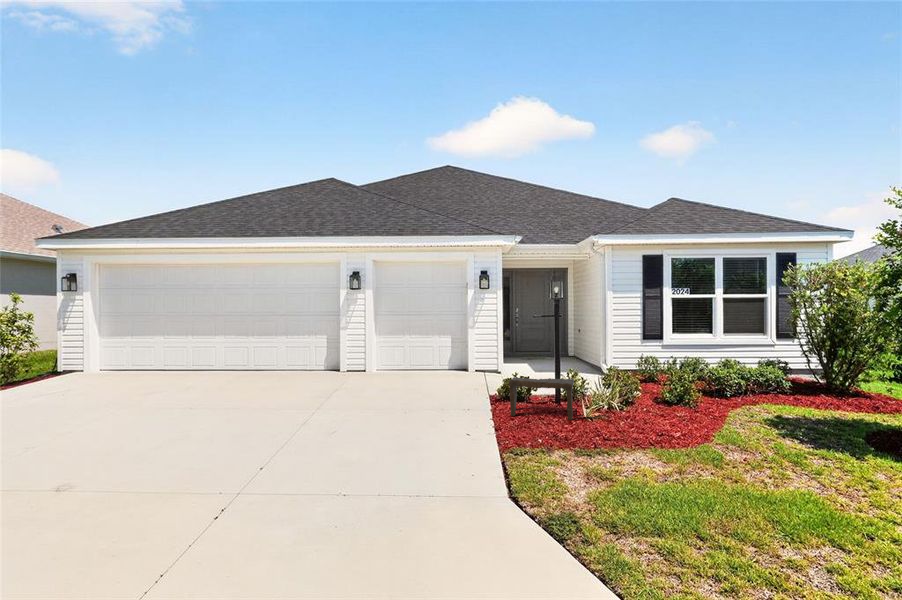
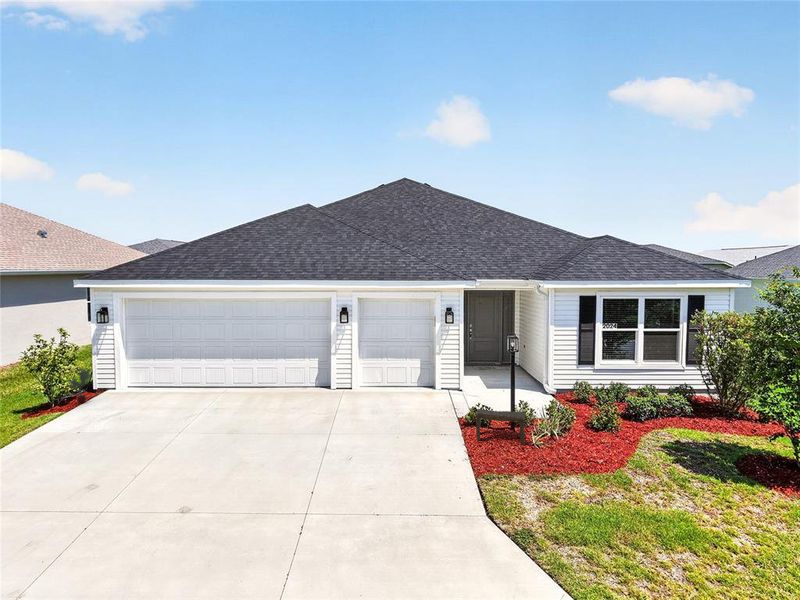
potted tree: none [23,341,60,385] -> present [68,367,91,403]

